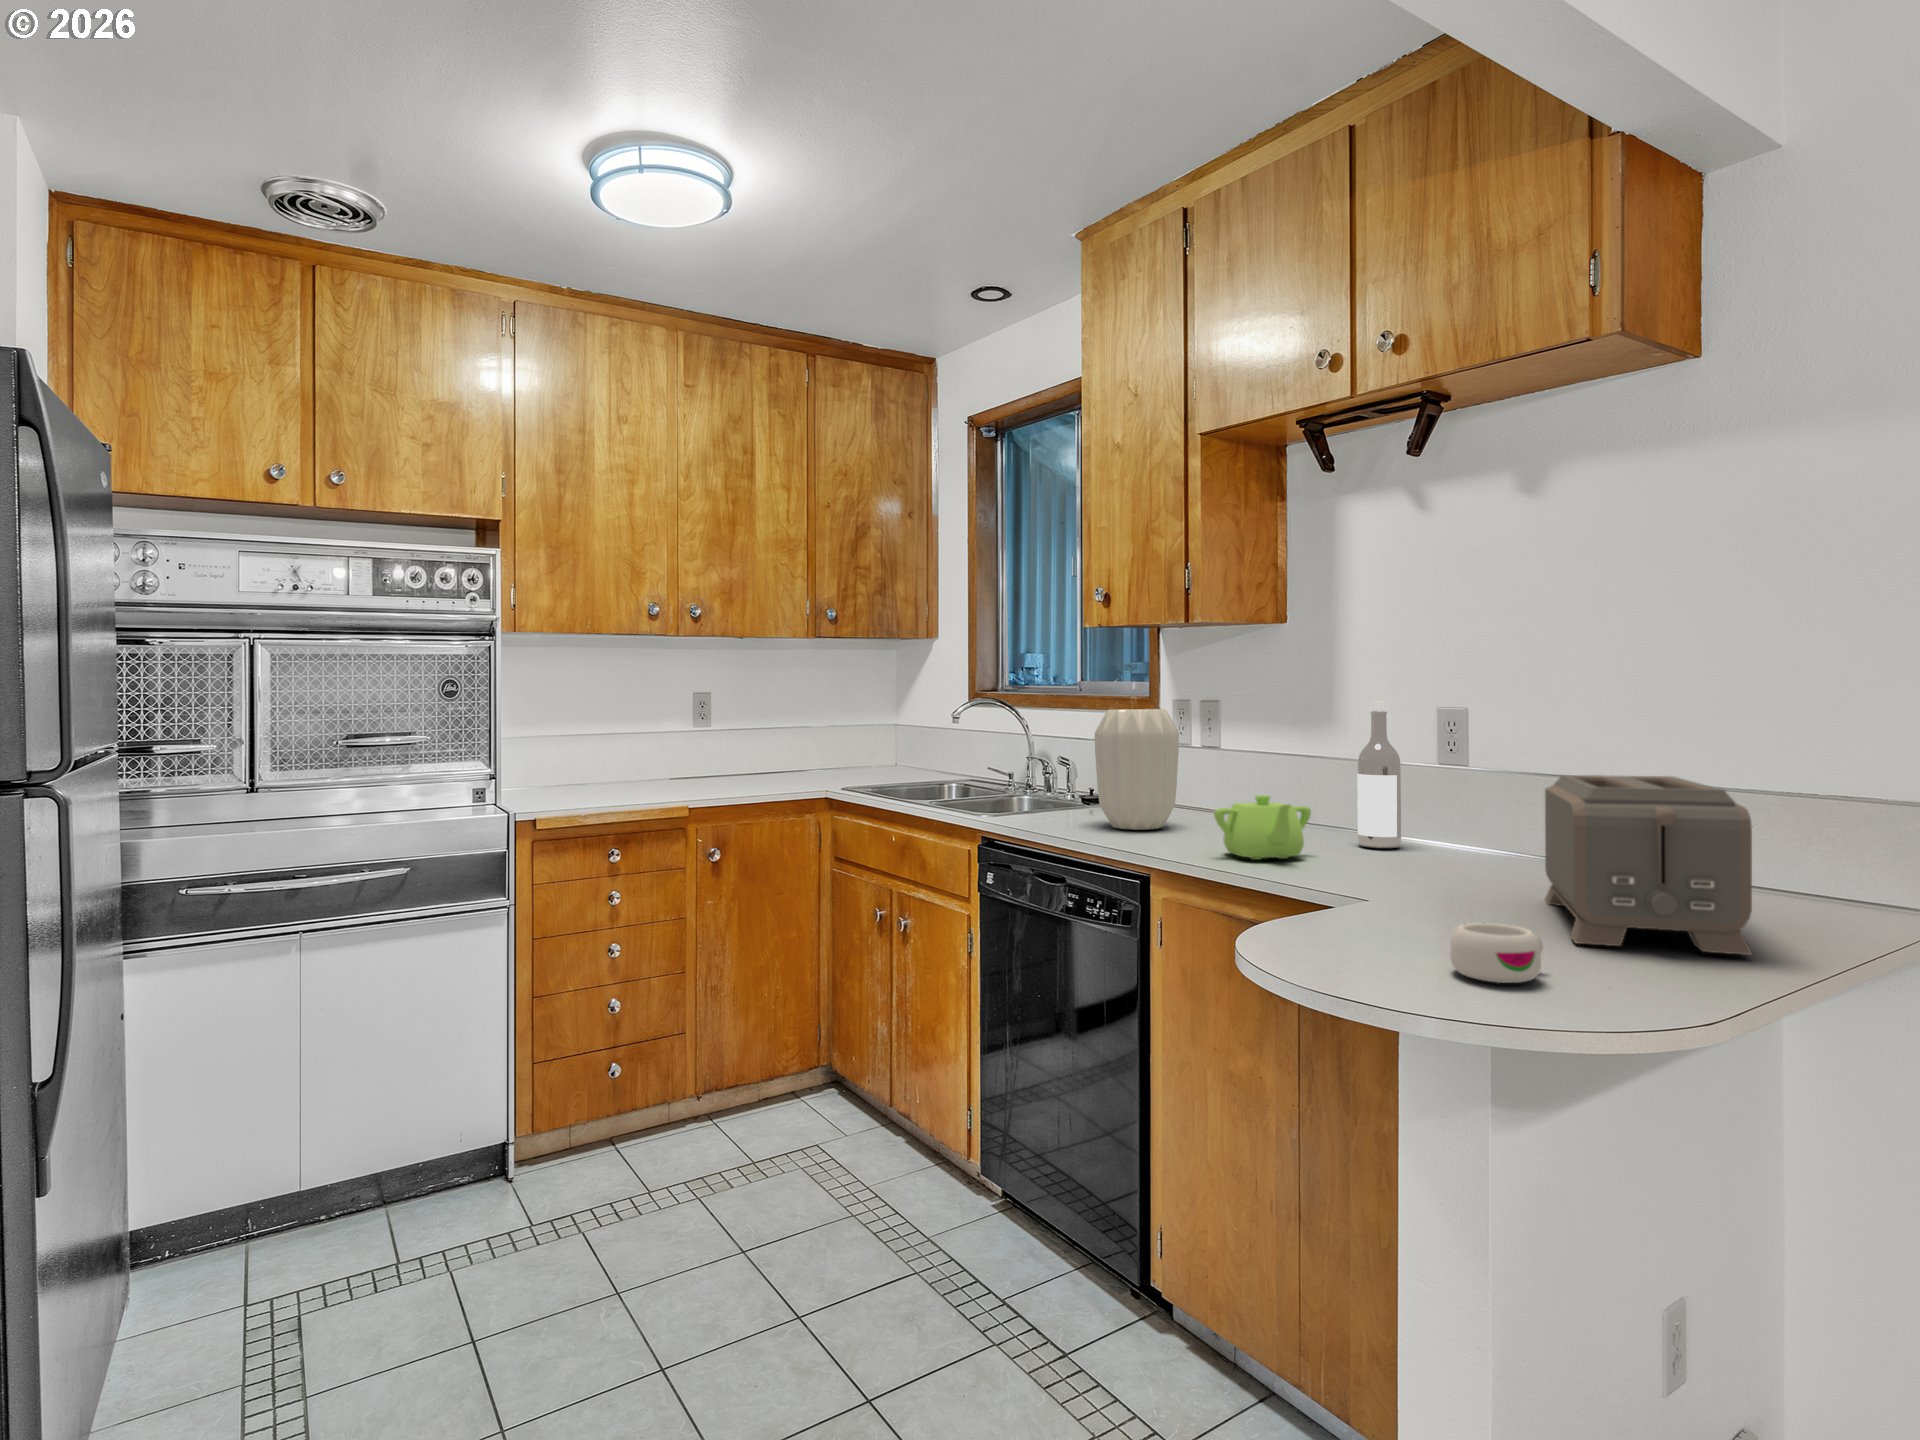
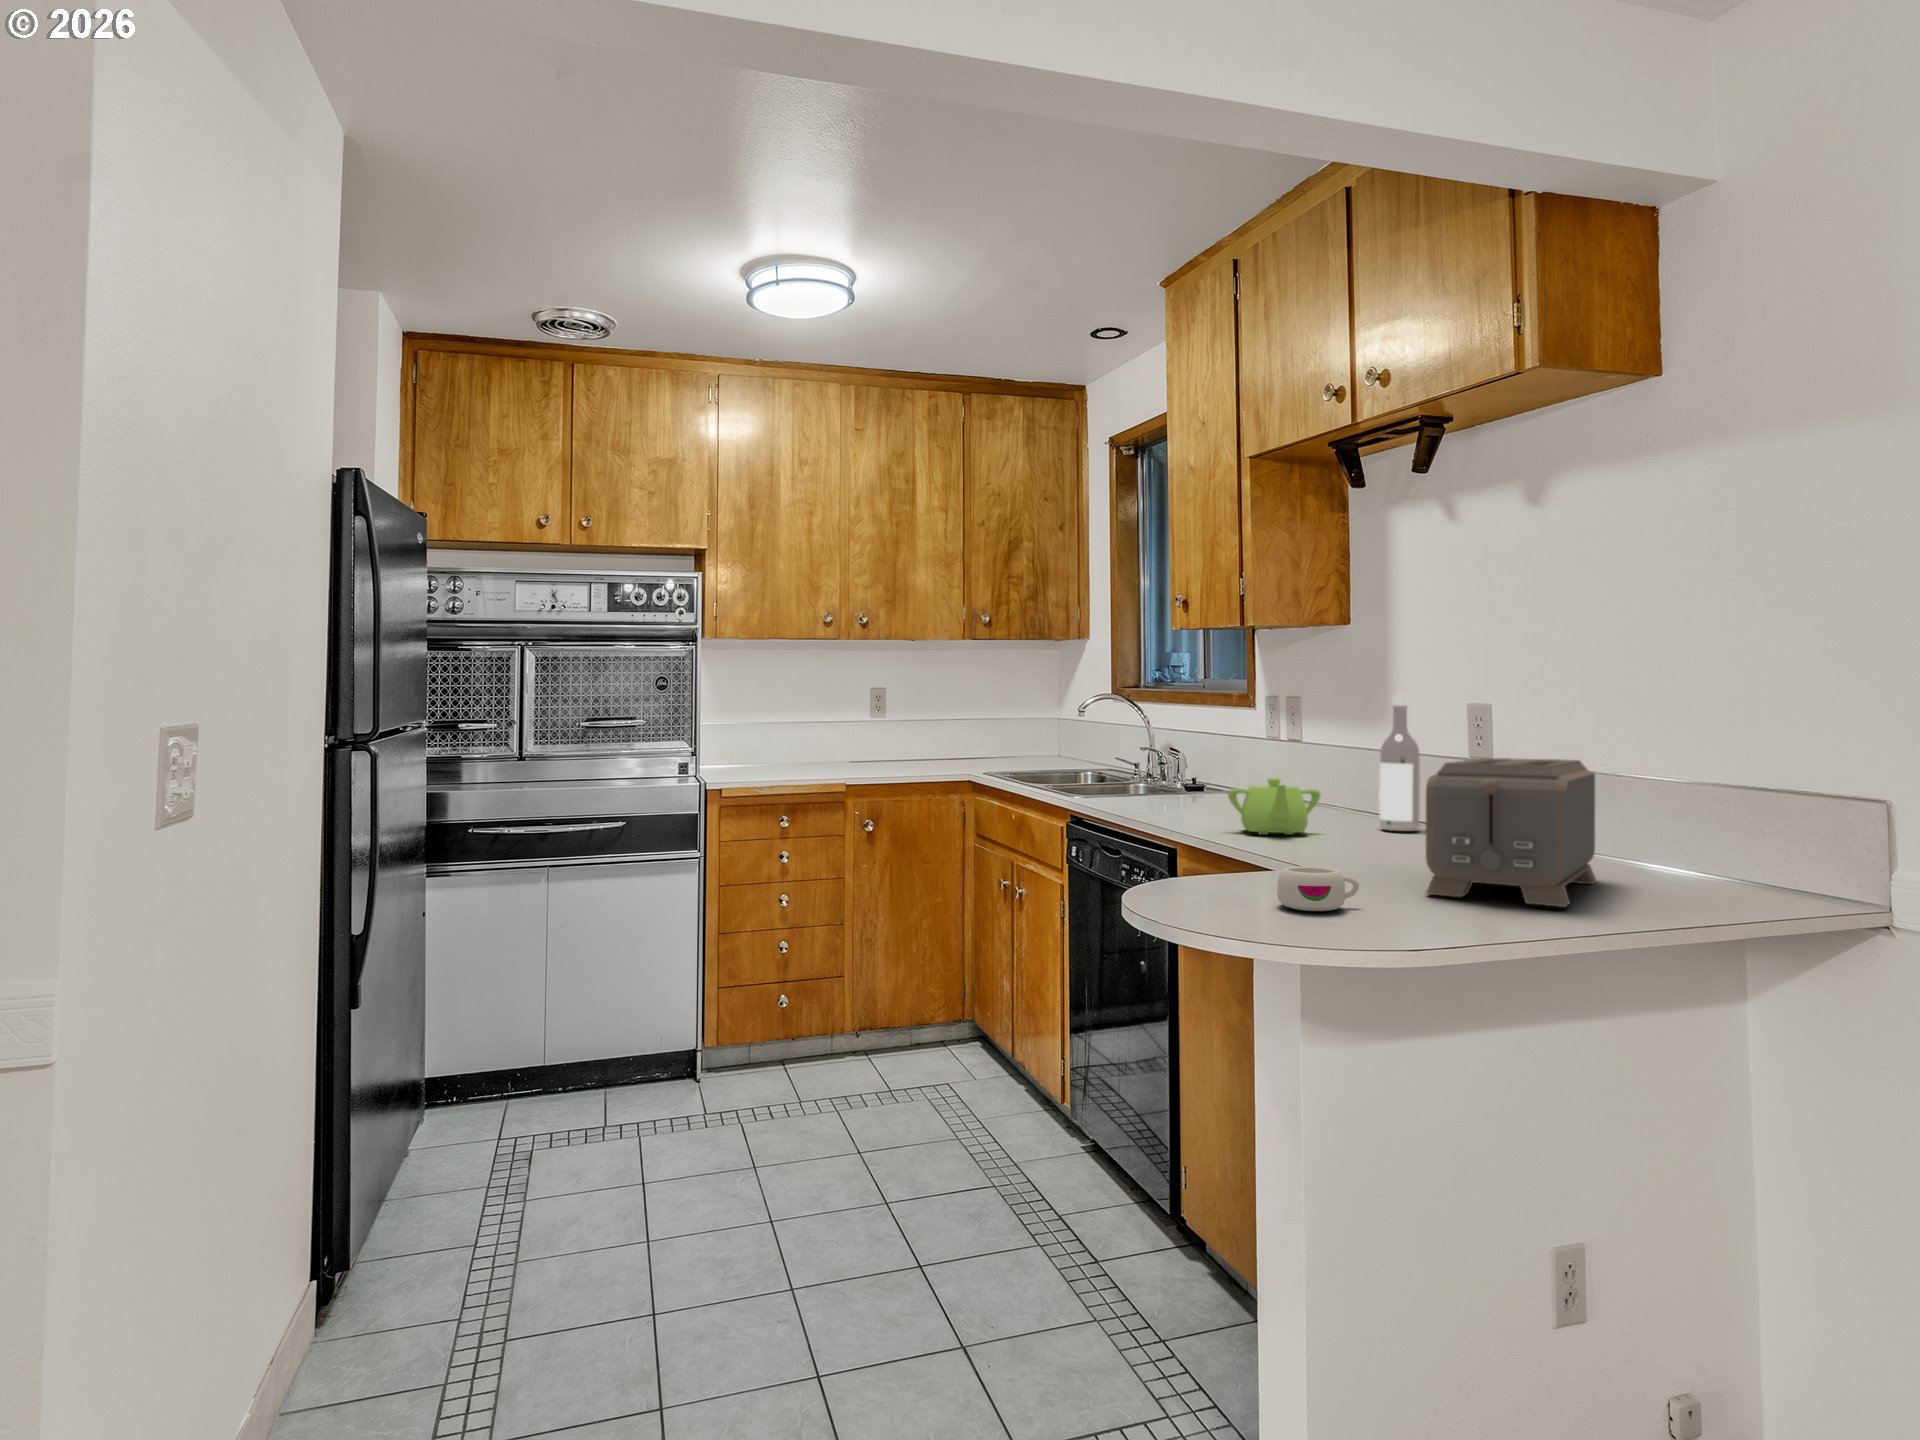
vase: present [1095,709,1179,830] -> none [1161,704,1238,812]

